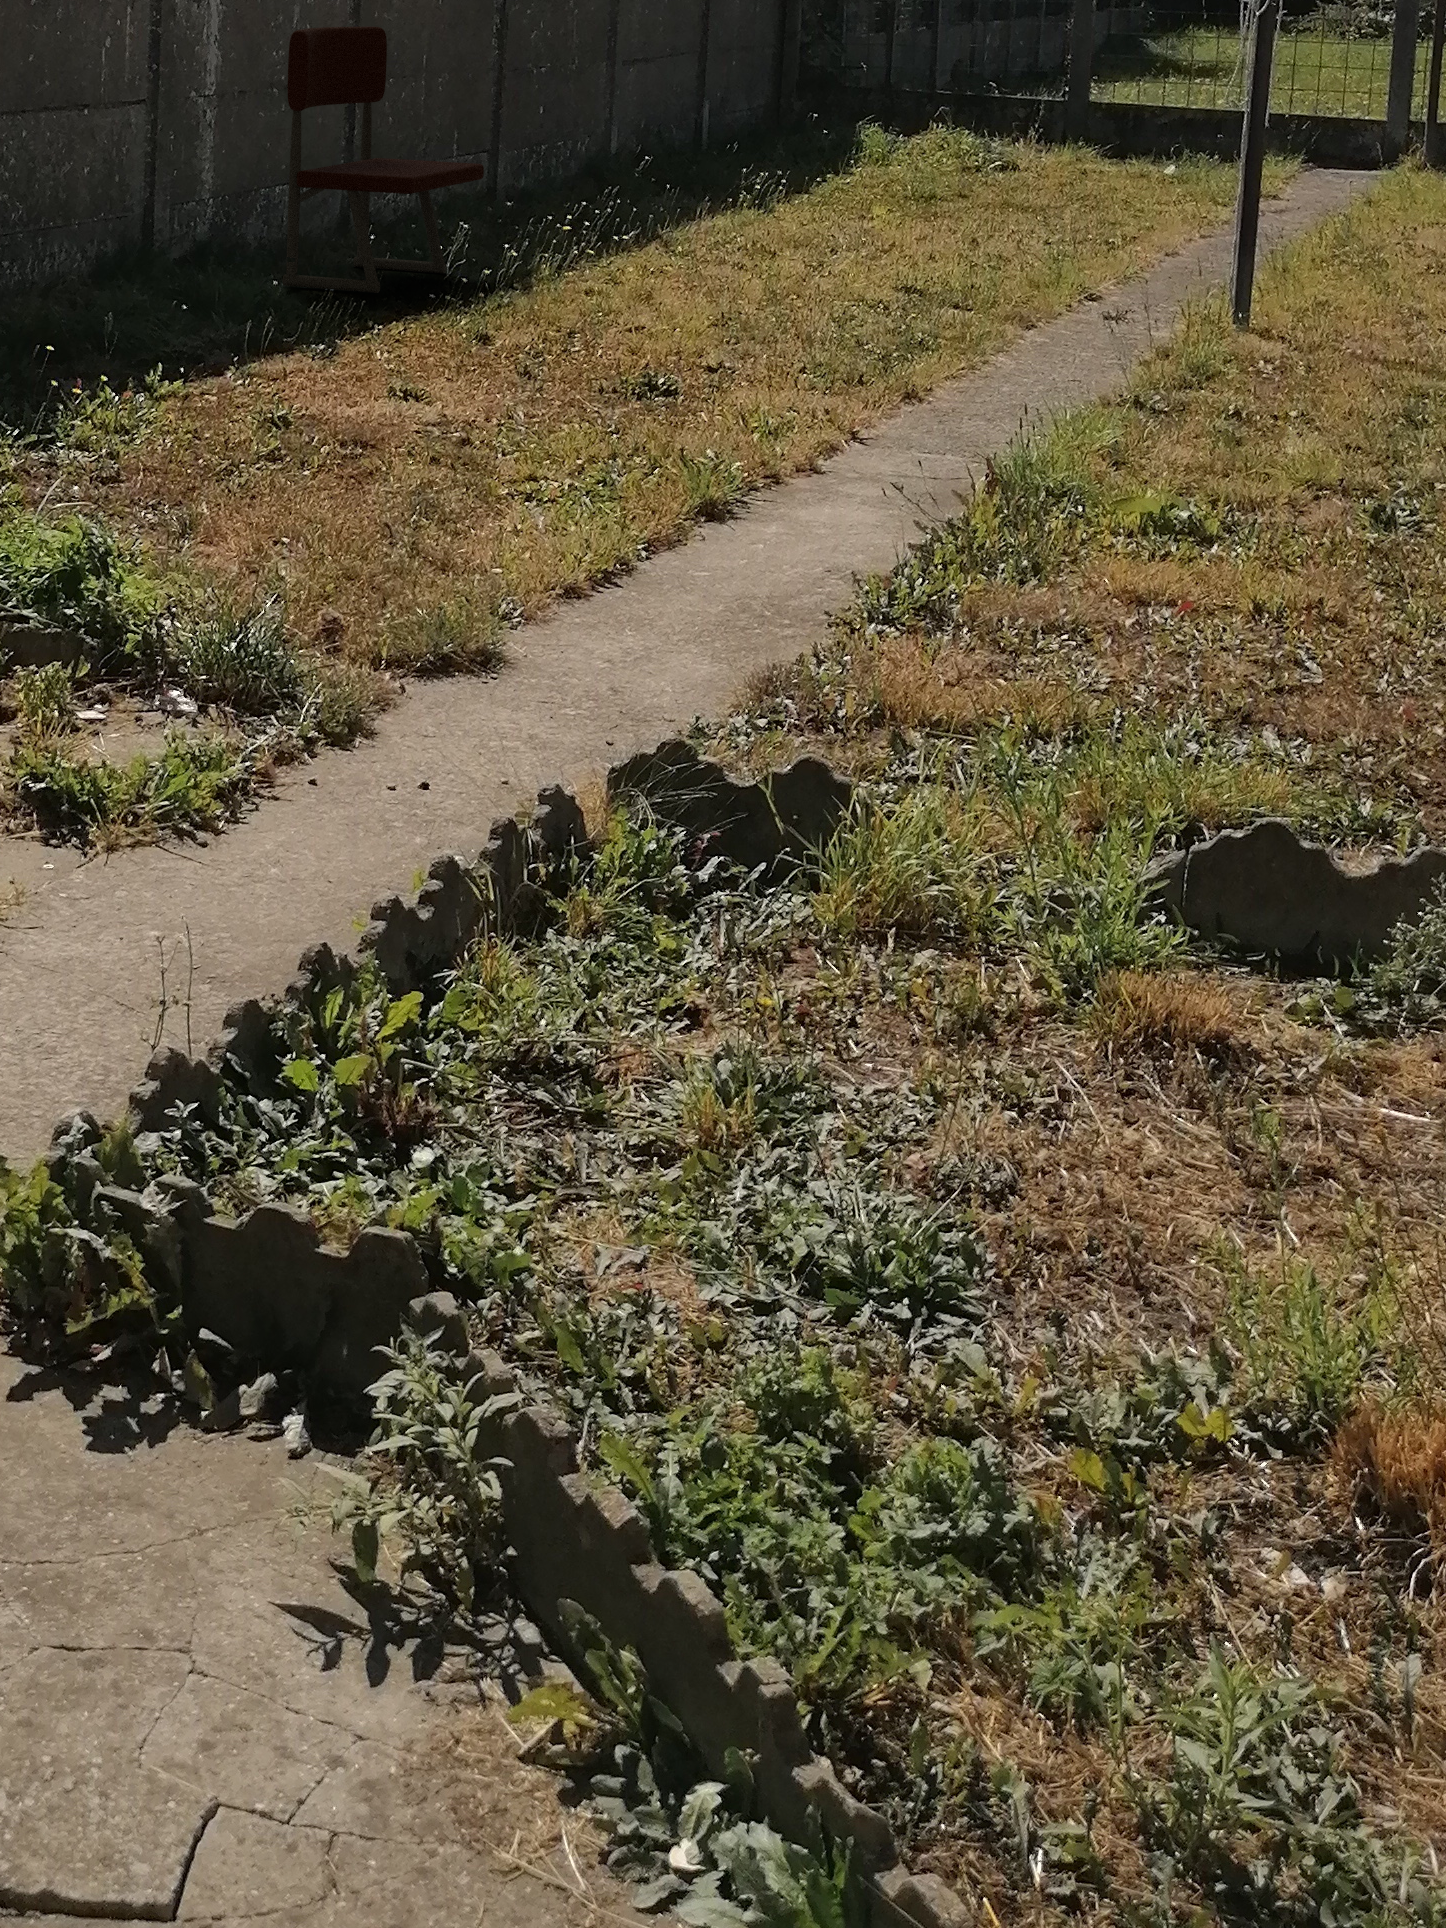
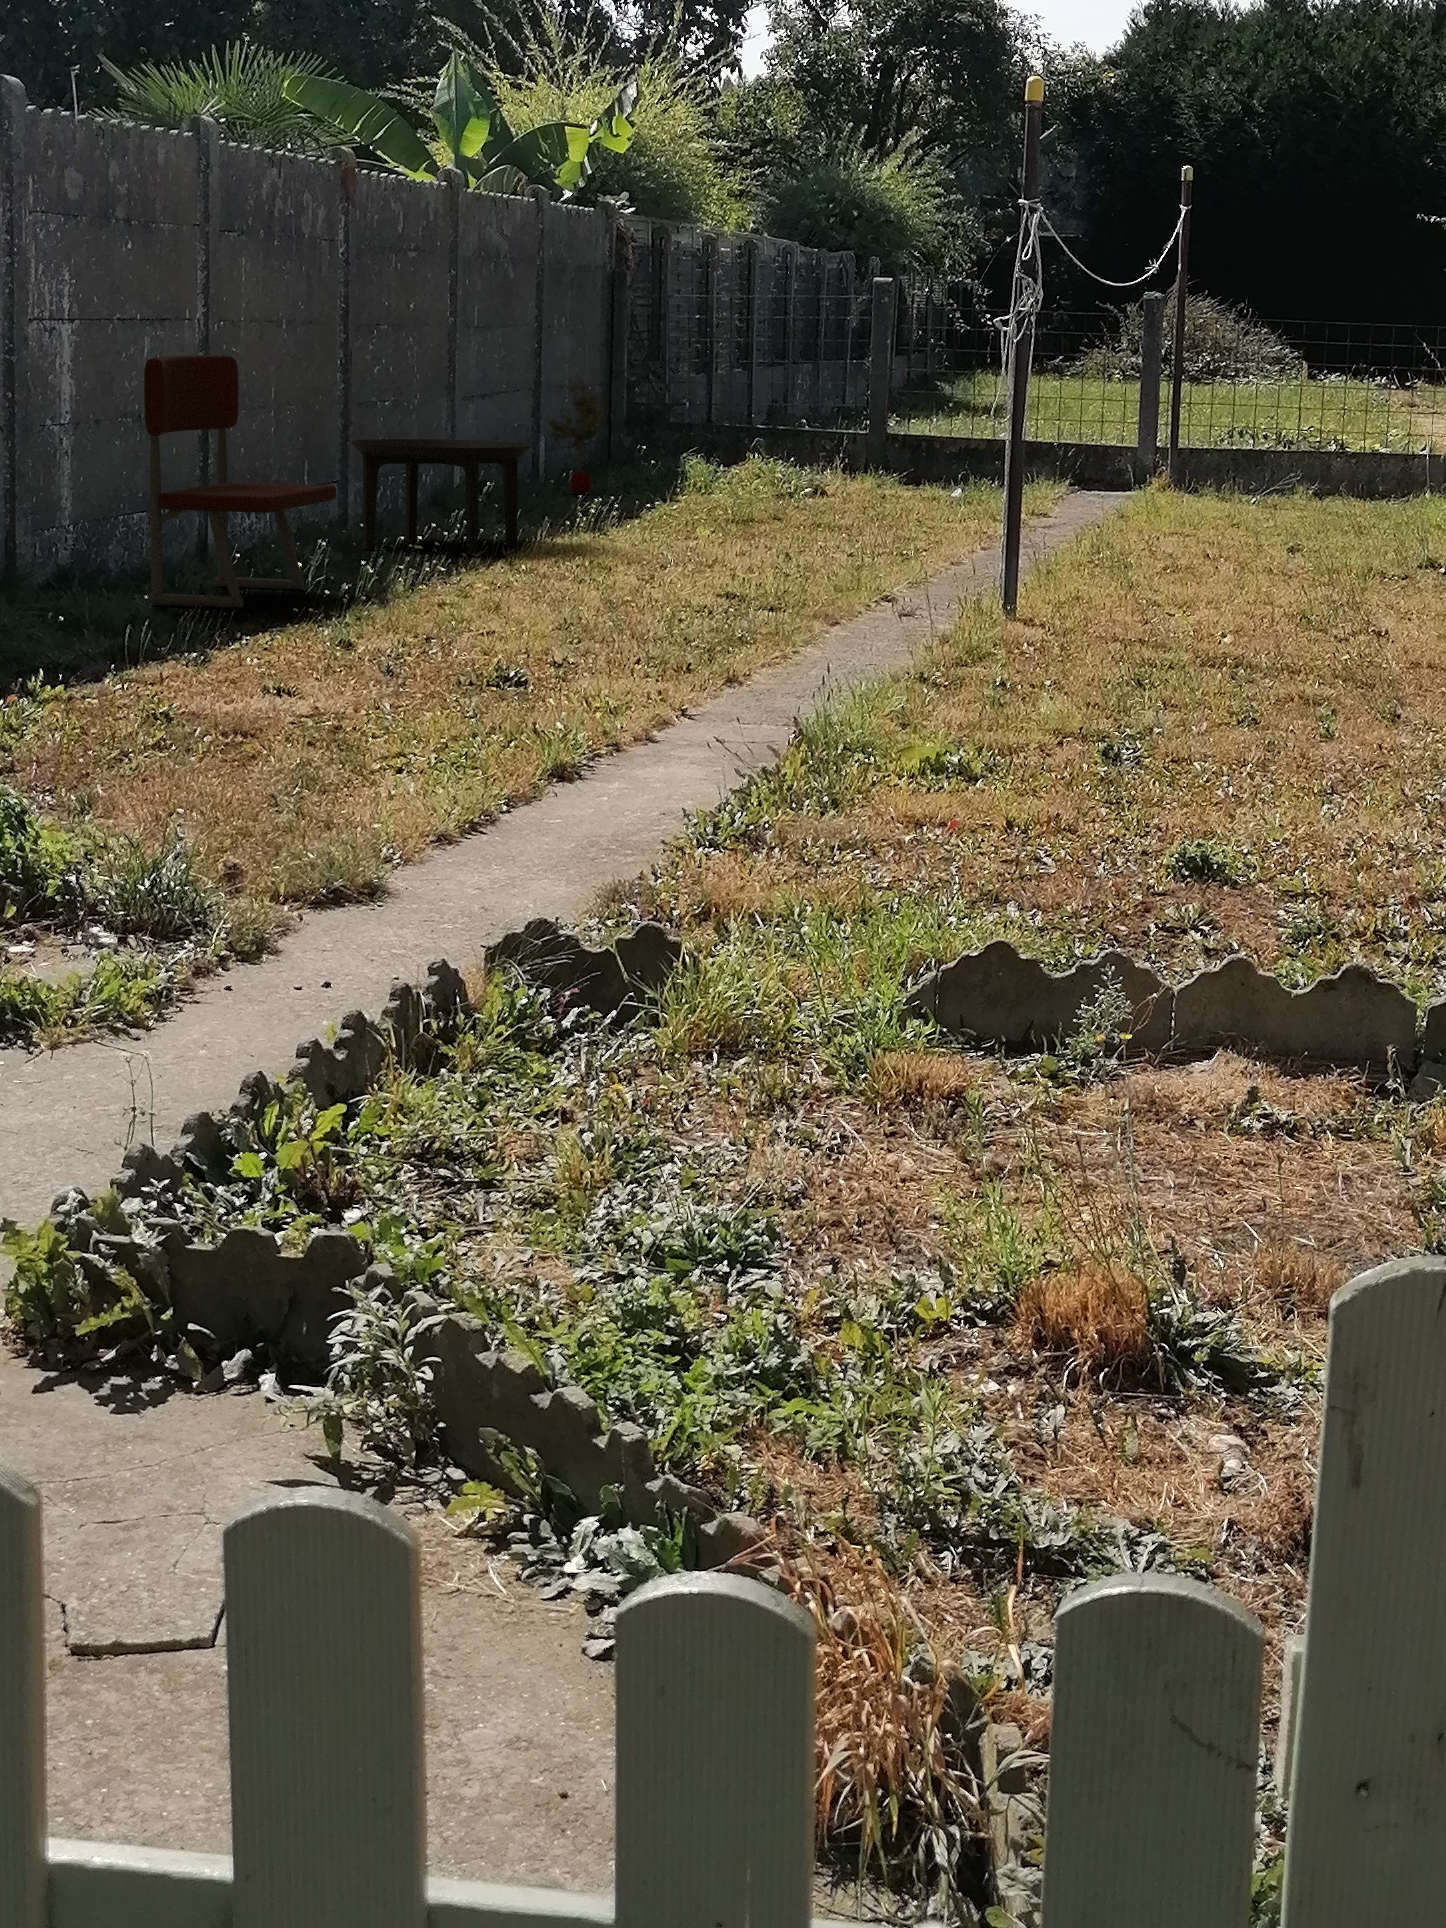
potted tree: none [715,46,779,168] -> present [549,380,604,495]
round table: none [503,111,697,236] -> present [350,439,532,554]

